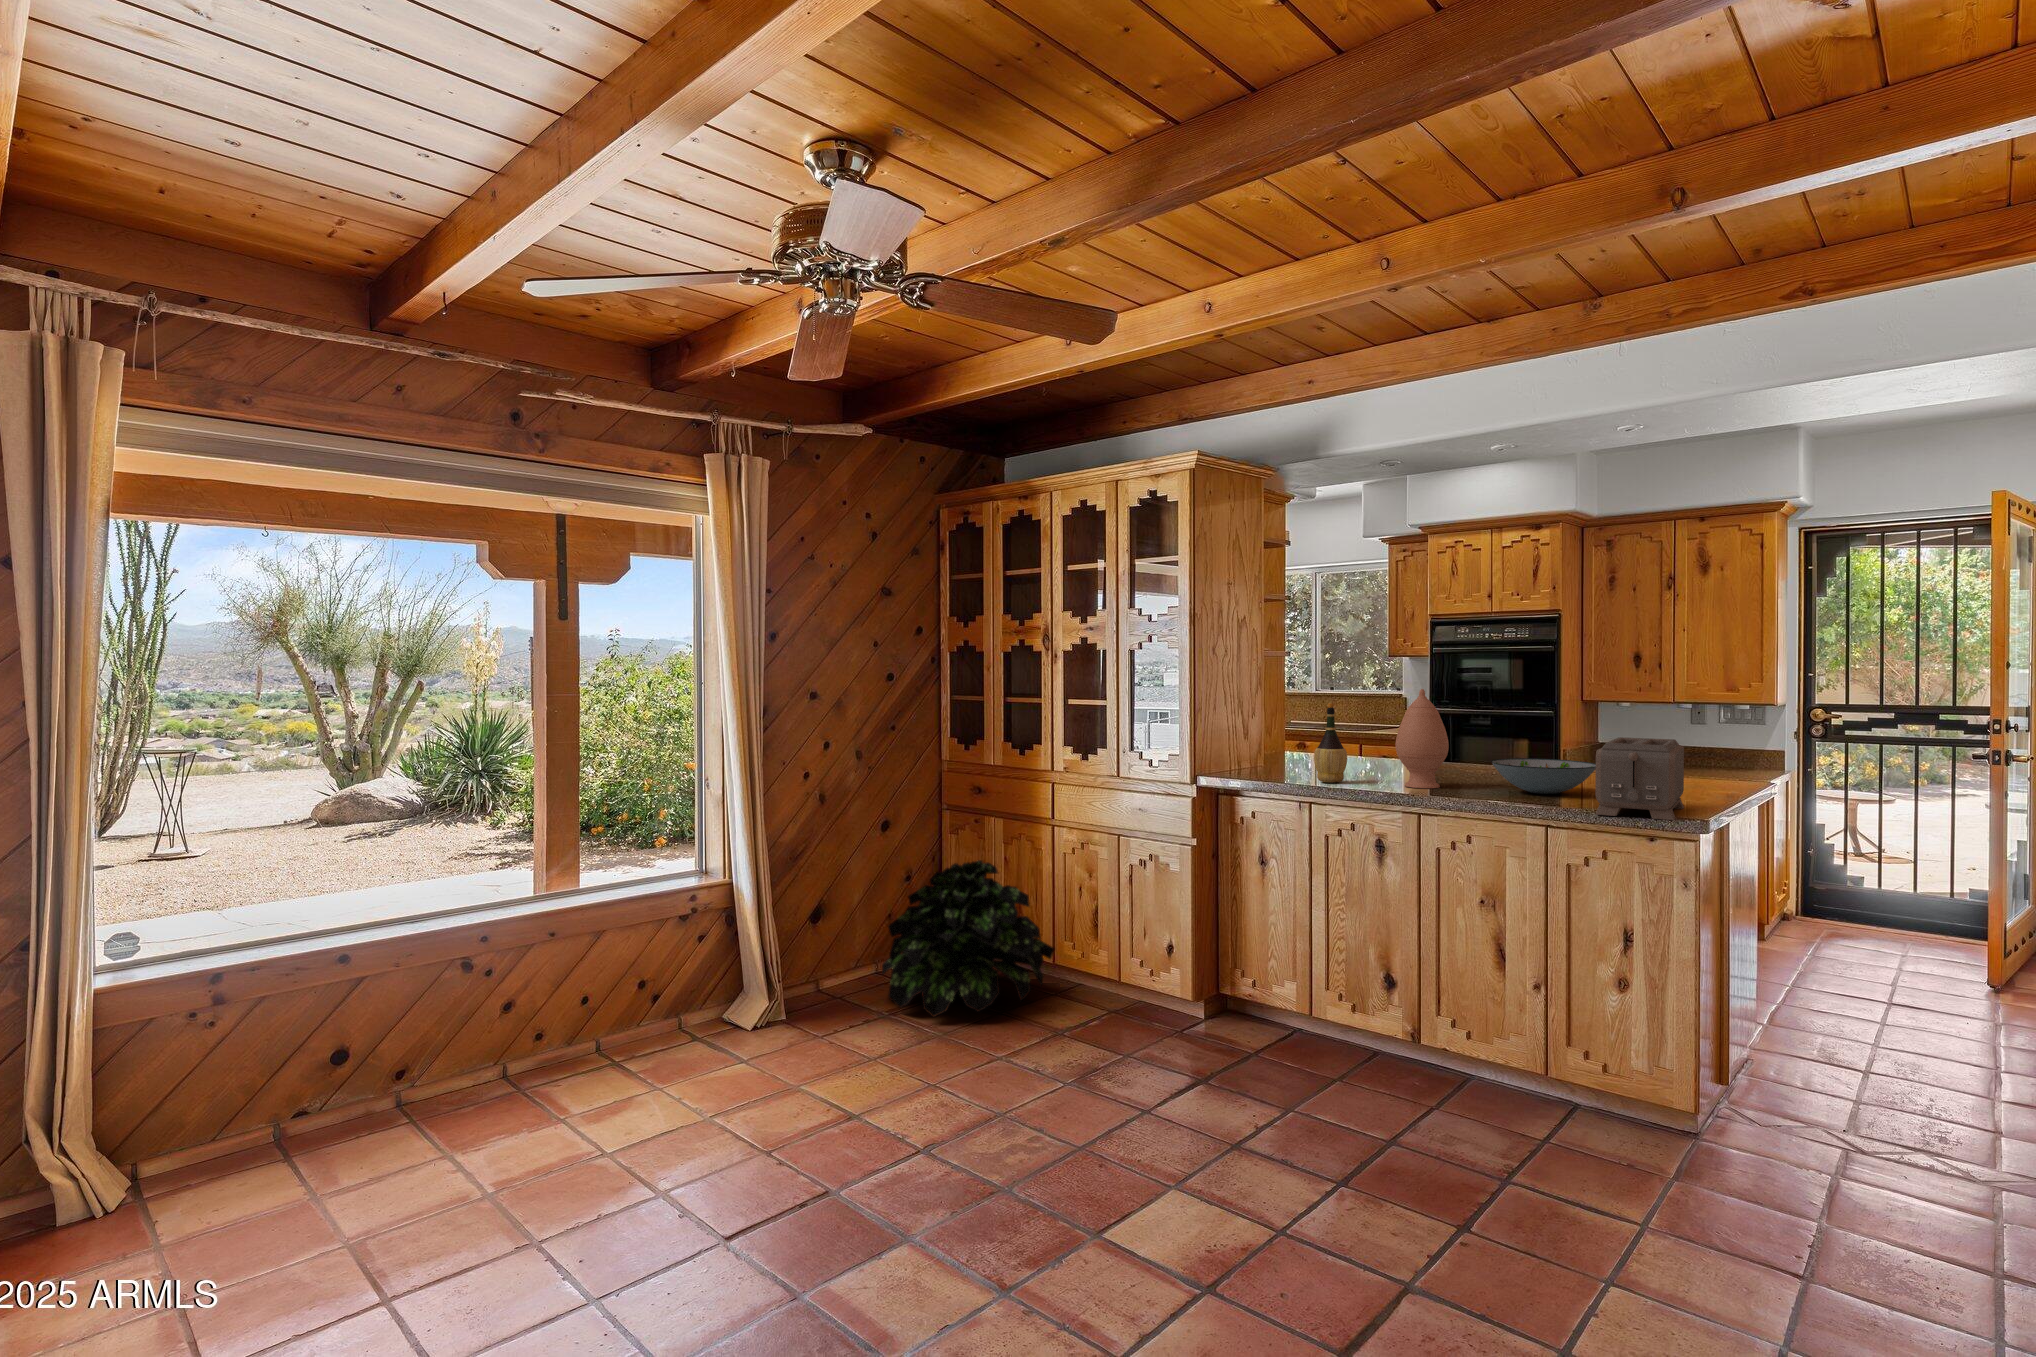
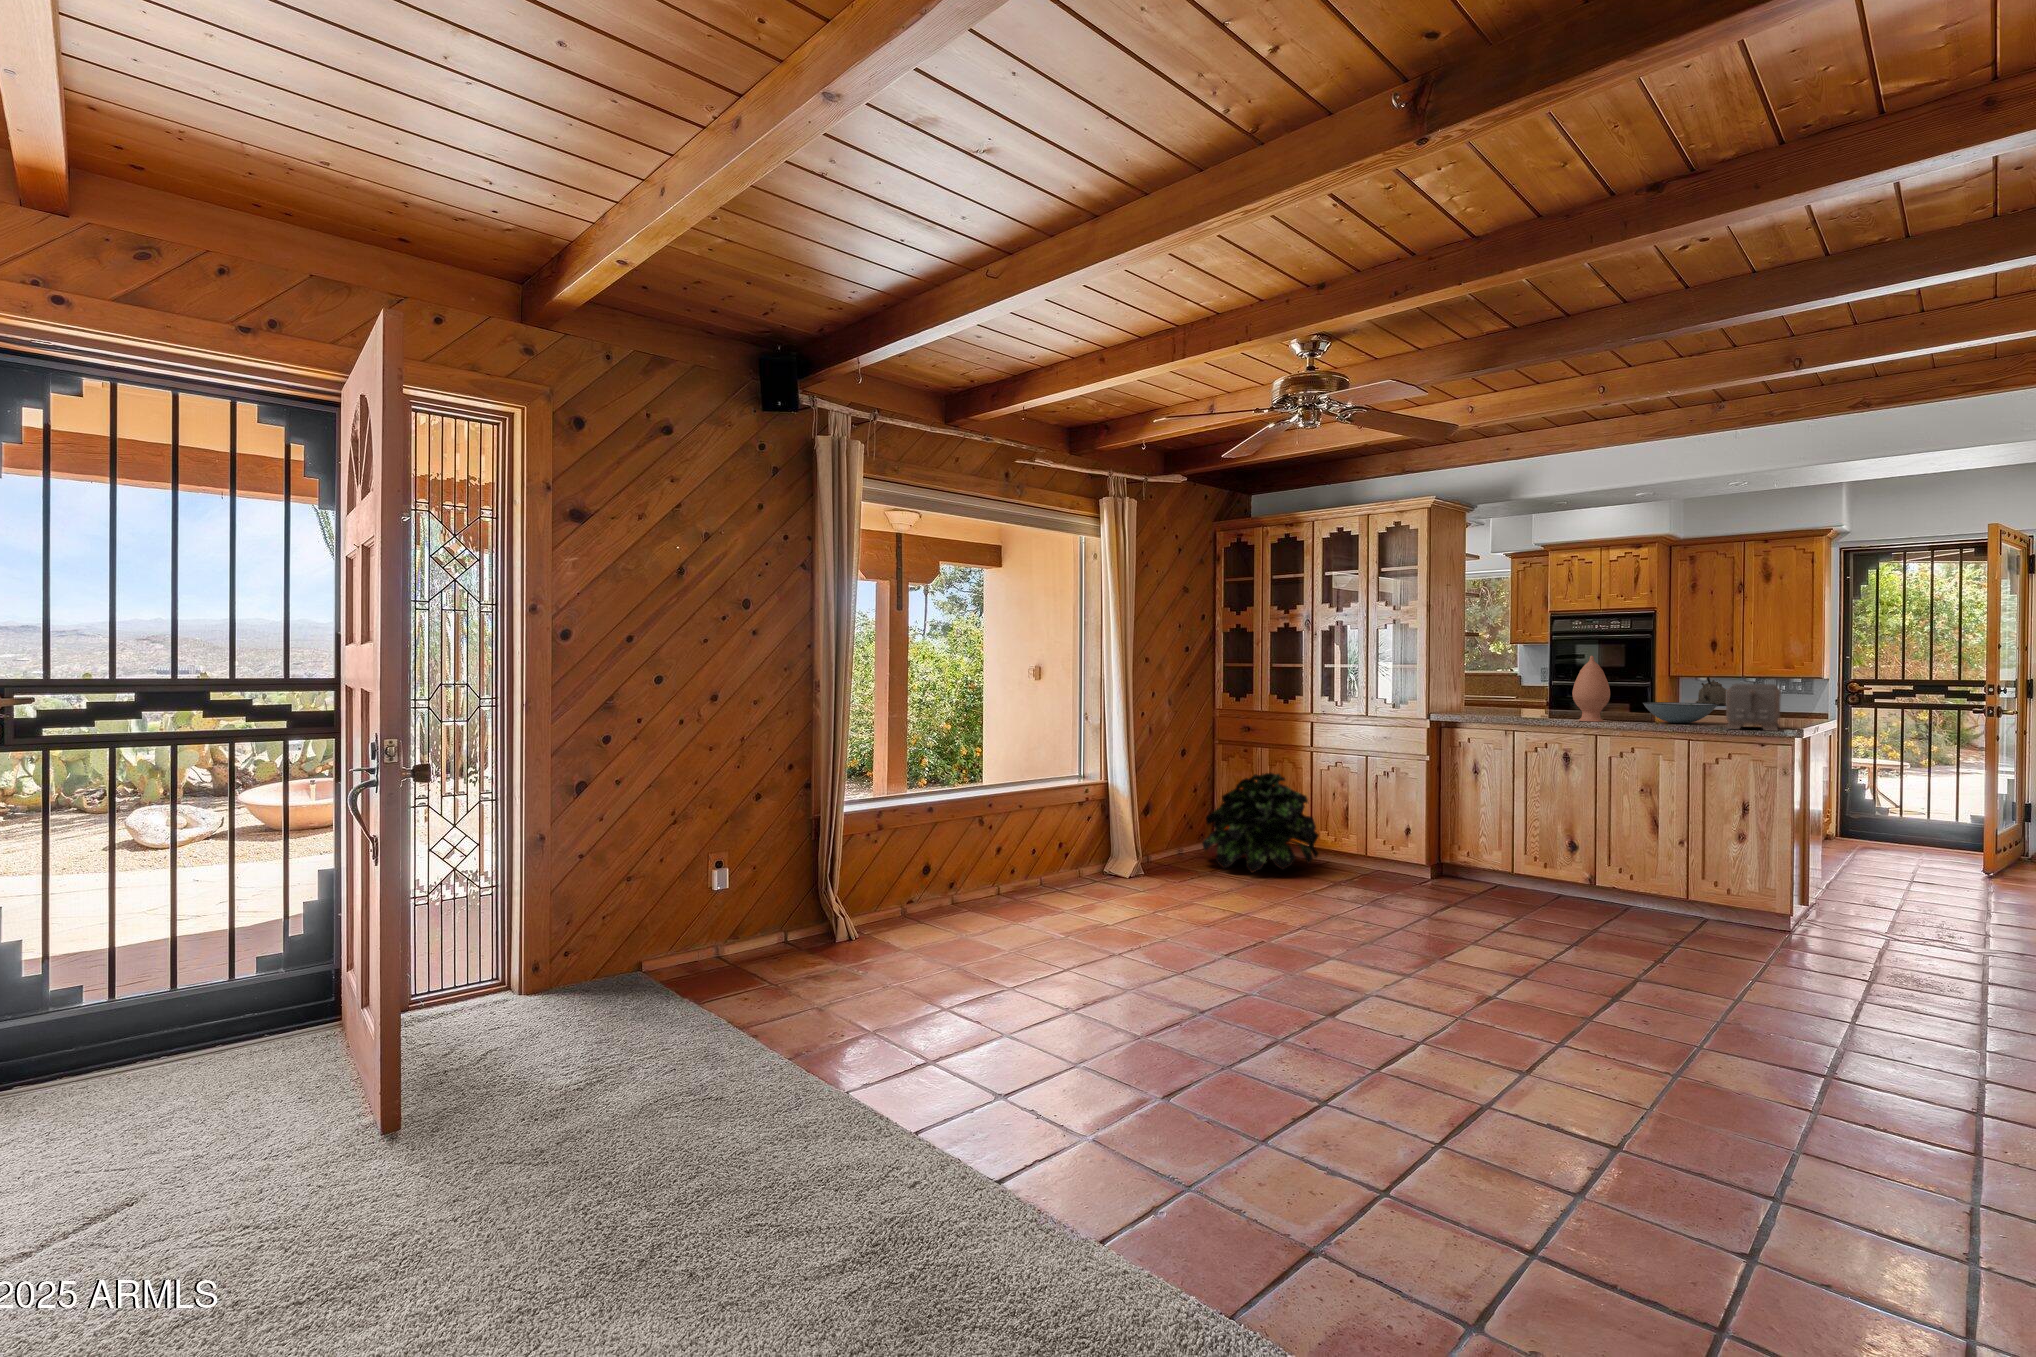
kettle: none [1615,693,1660,738] -> present [1696,677,1727,706]
wine bottle: present [1314,703,1347,783] -> none [1511,666,1535,719]

